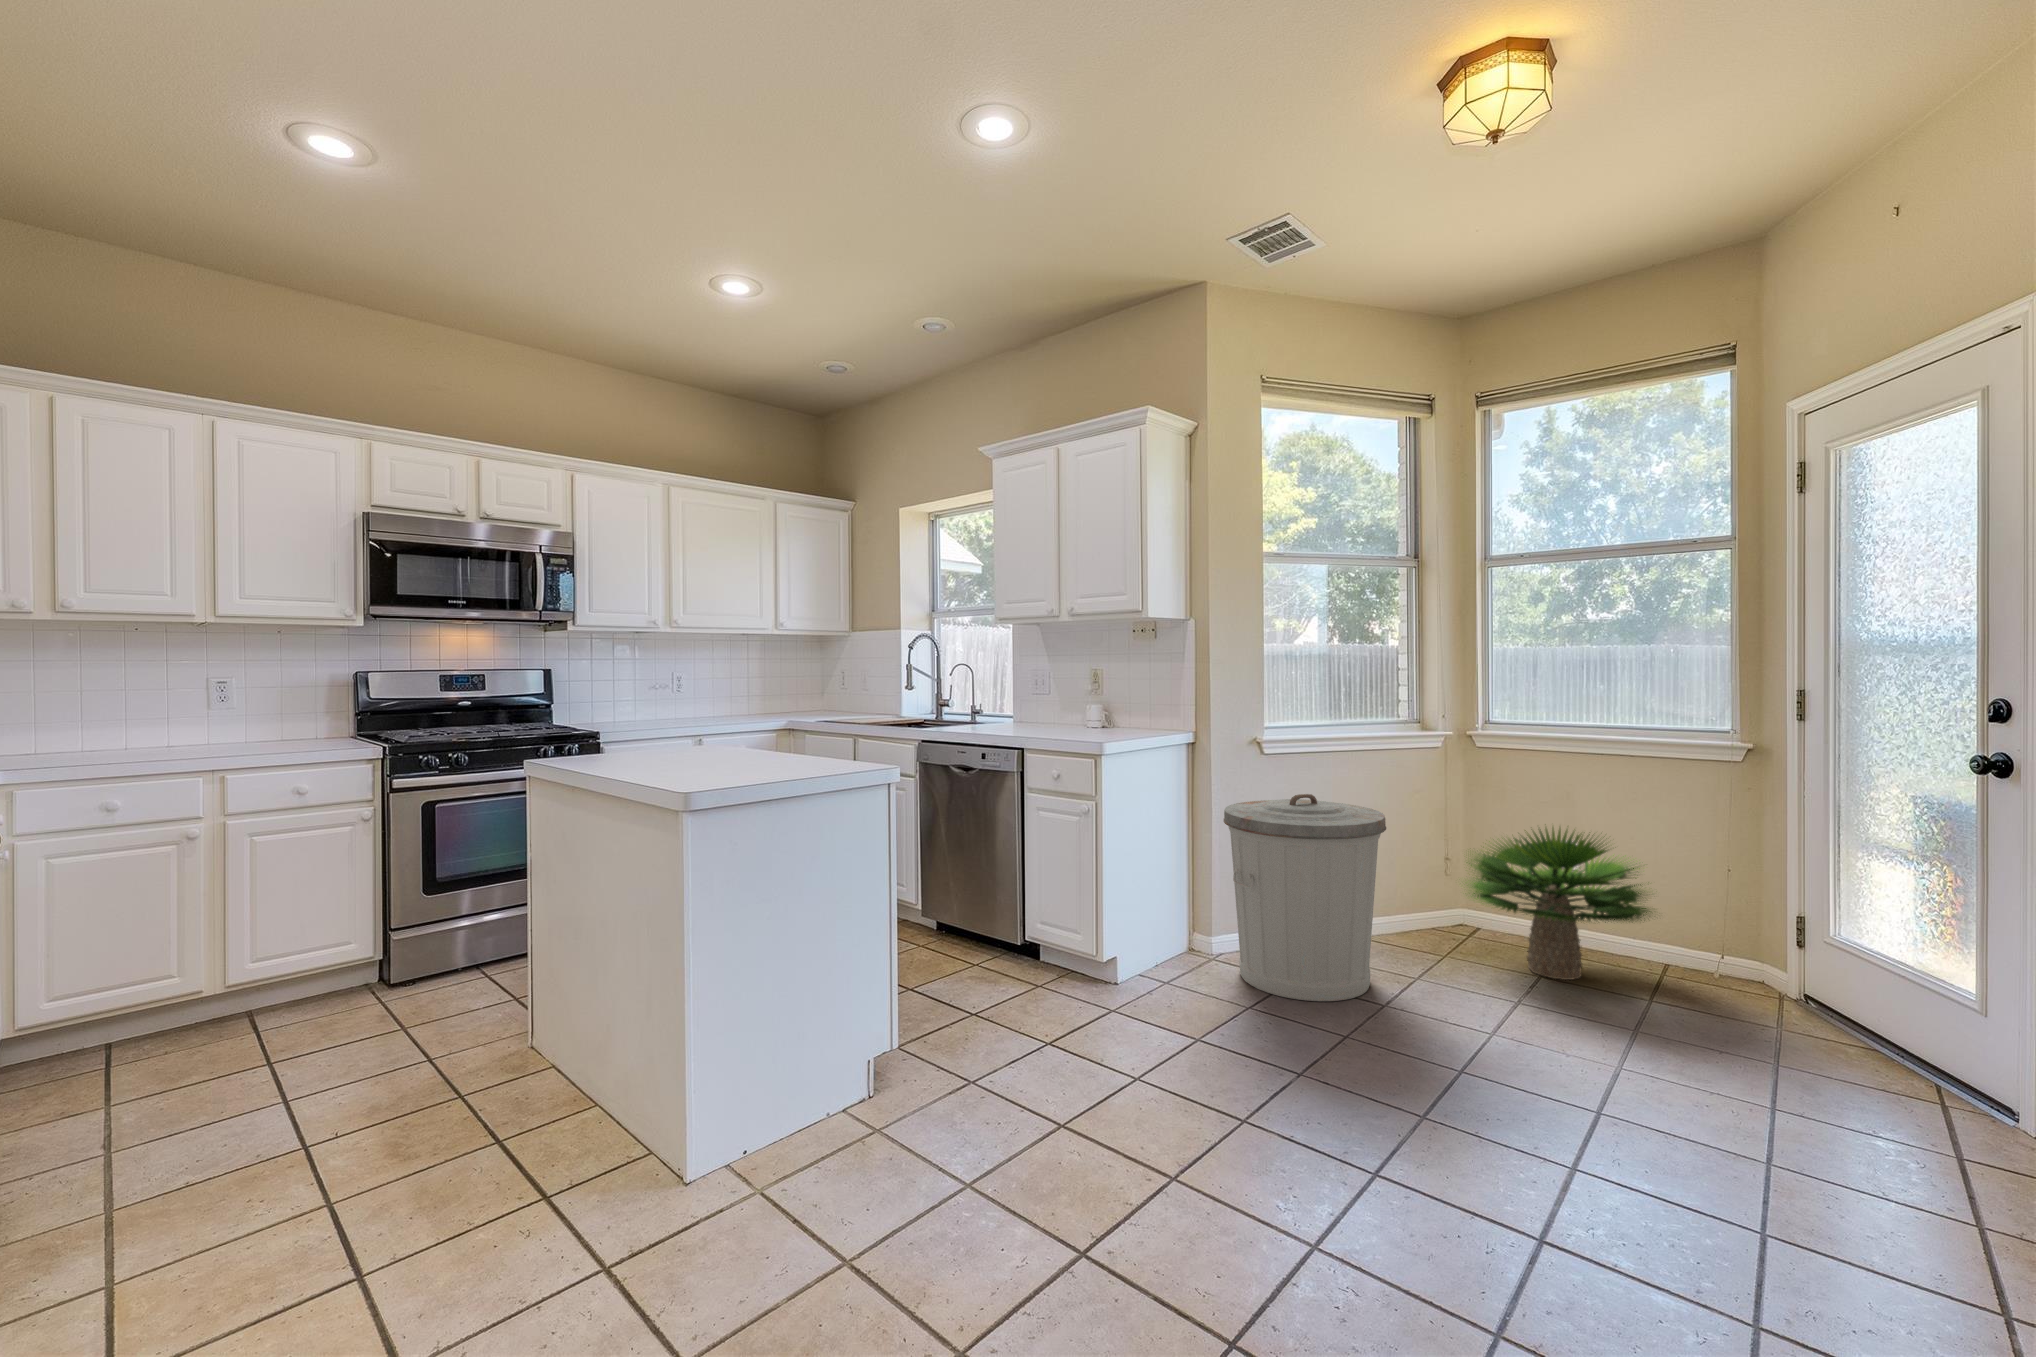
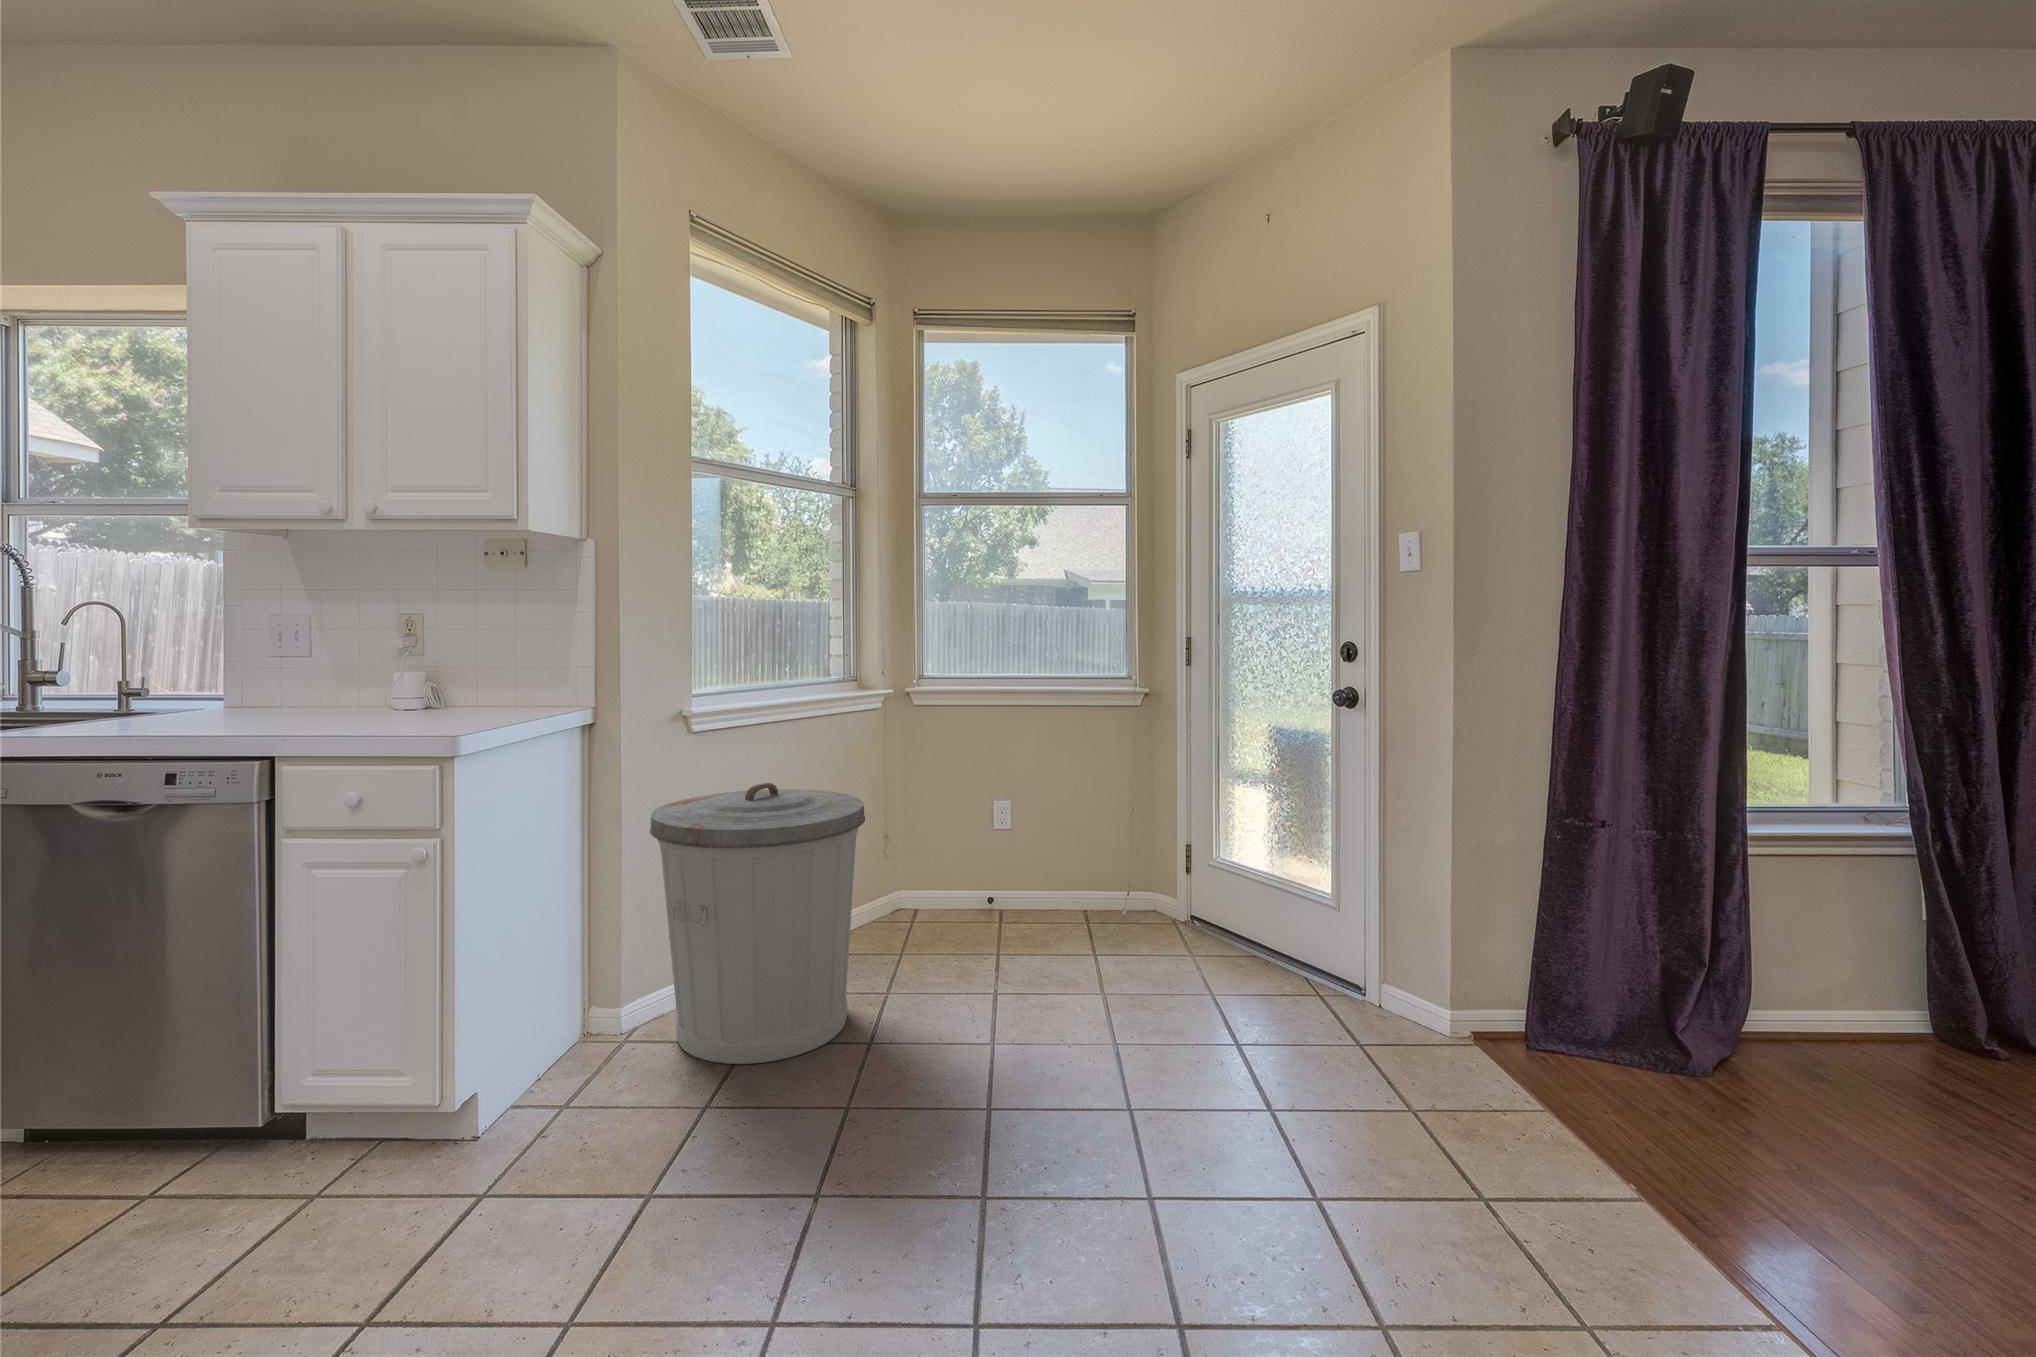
potted plant: present [1466,828,1652,980] -> none [910,784,1102,950]

